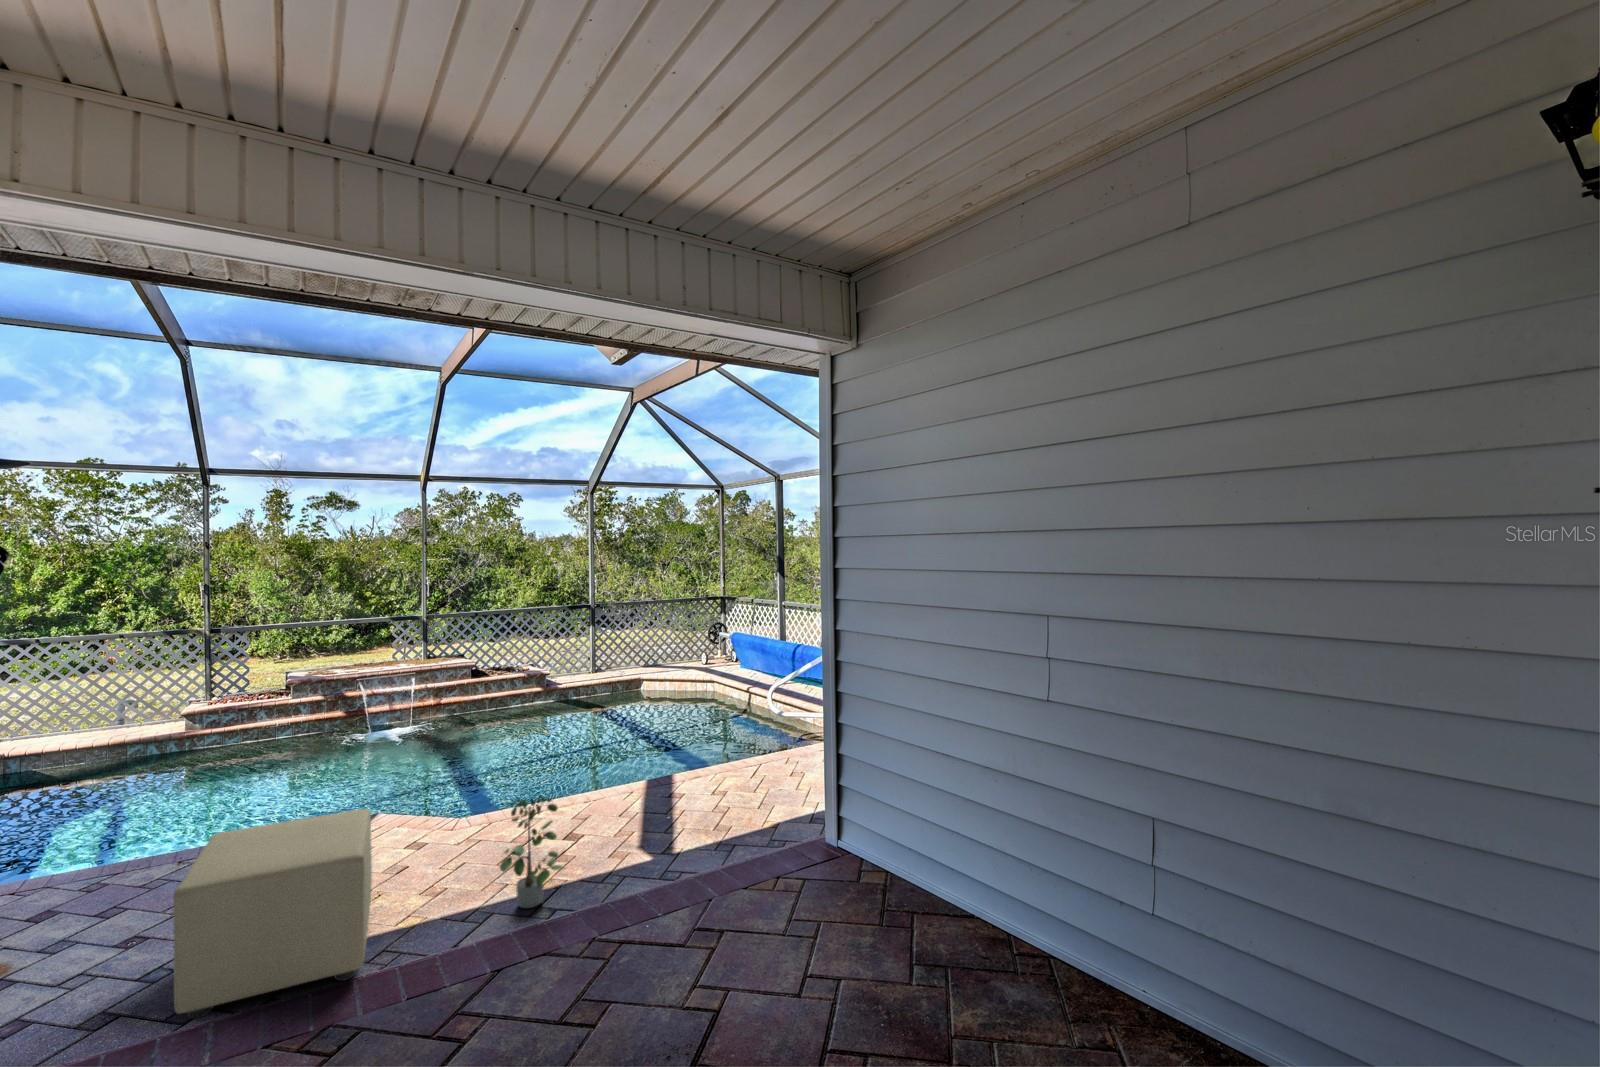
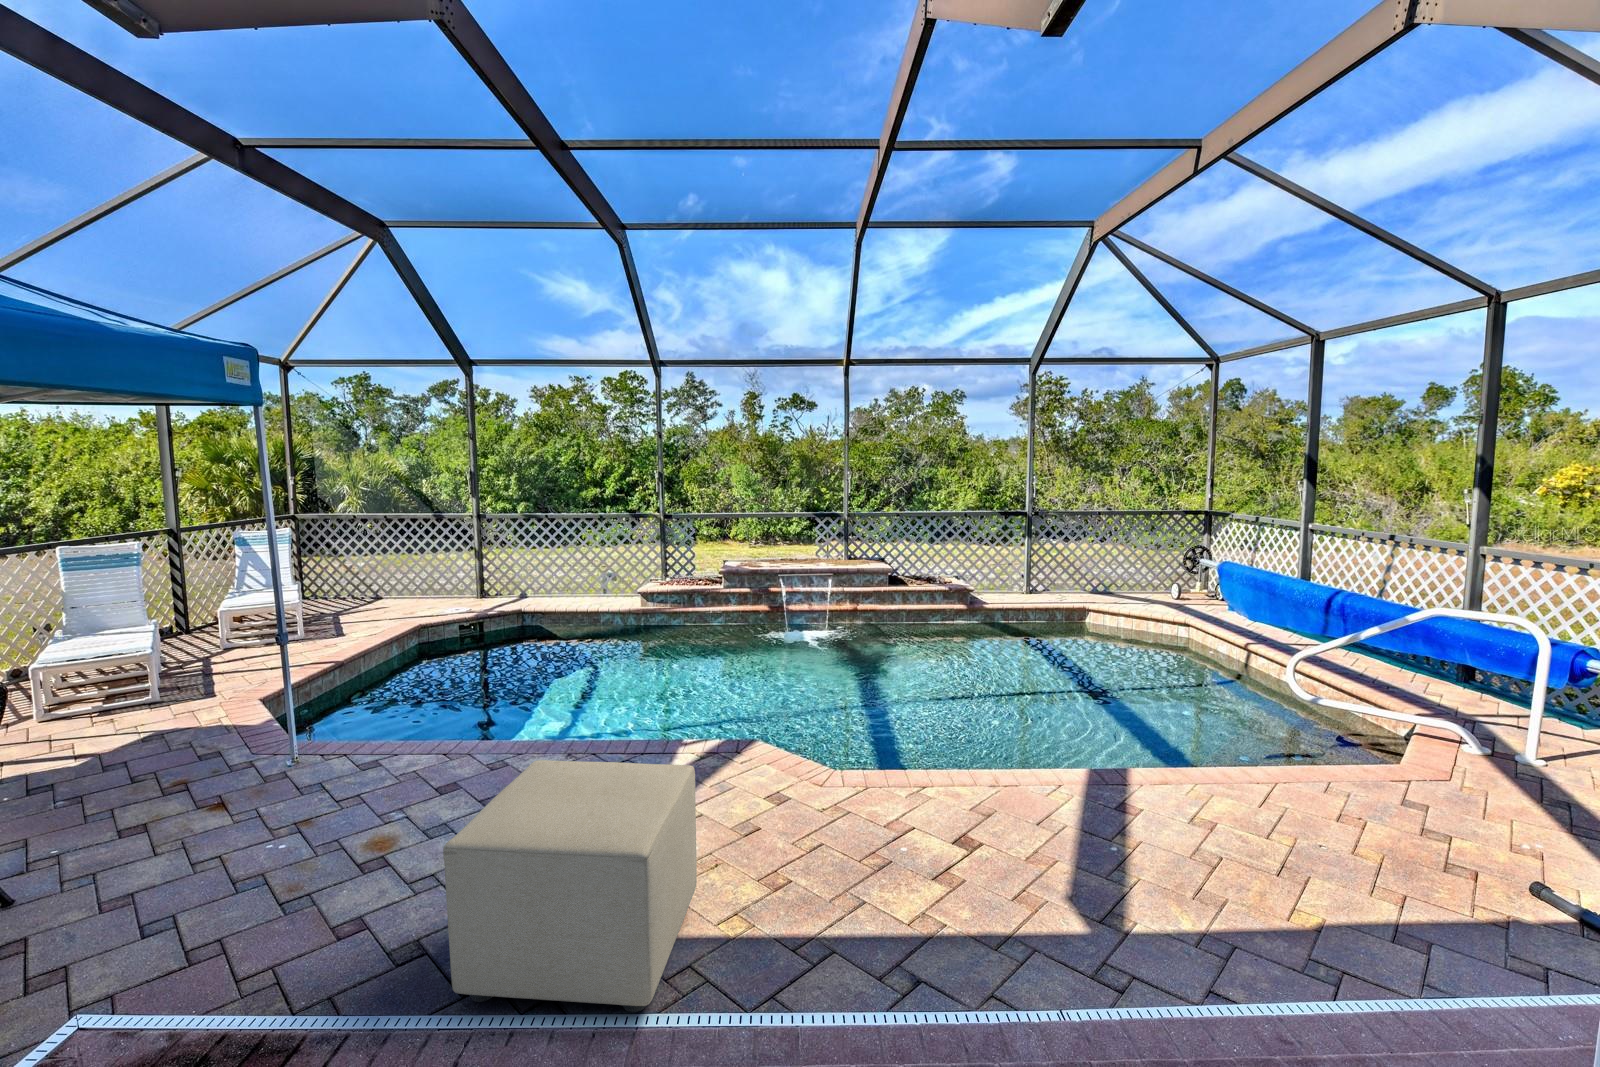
potted plant: present [500,795,565,908] -> none [847,798,944,972]

